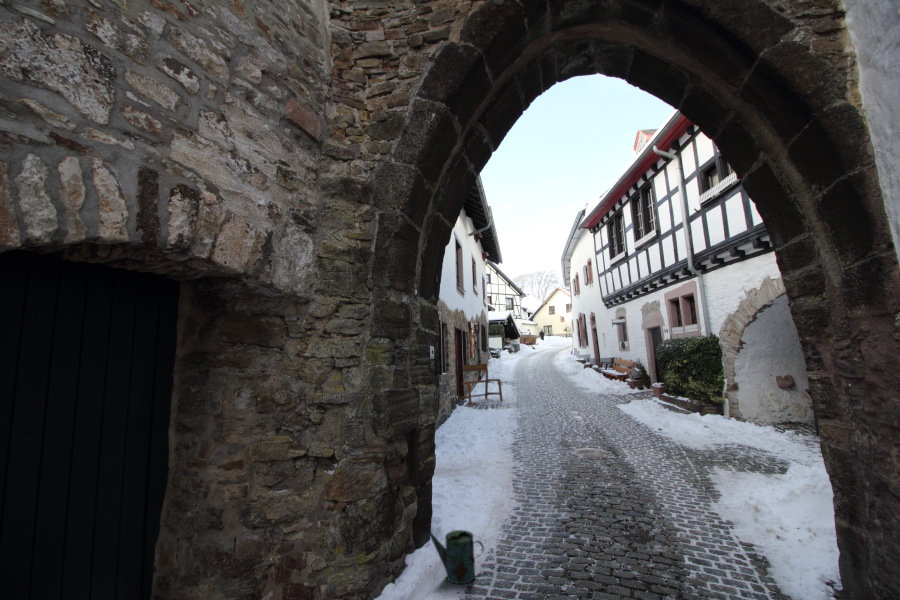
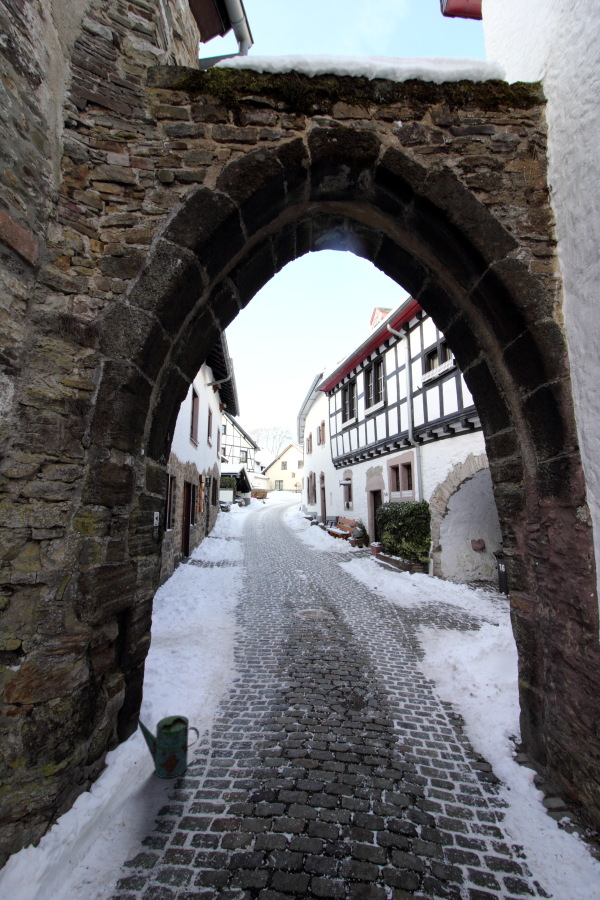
bench: present [460,363,503,406] -> none [184,518,231,562]

